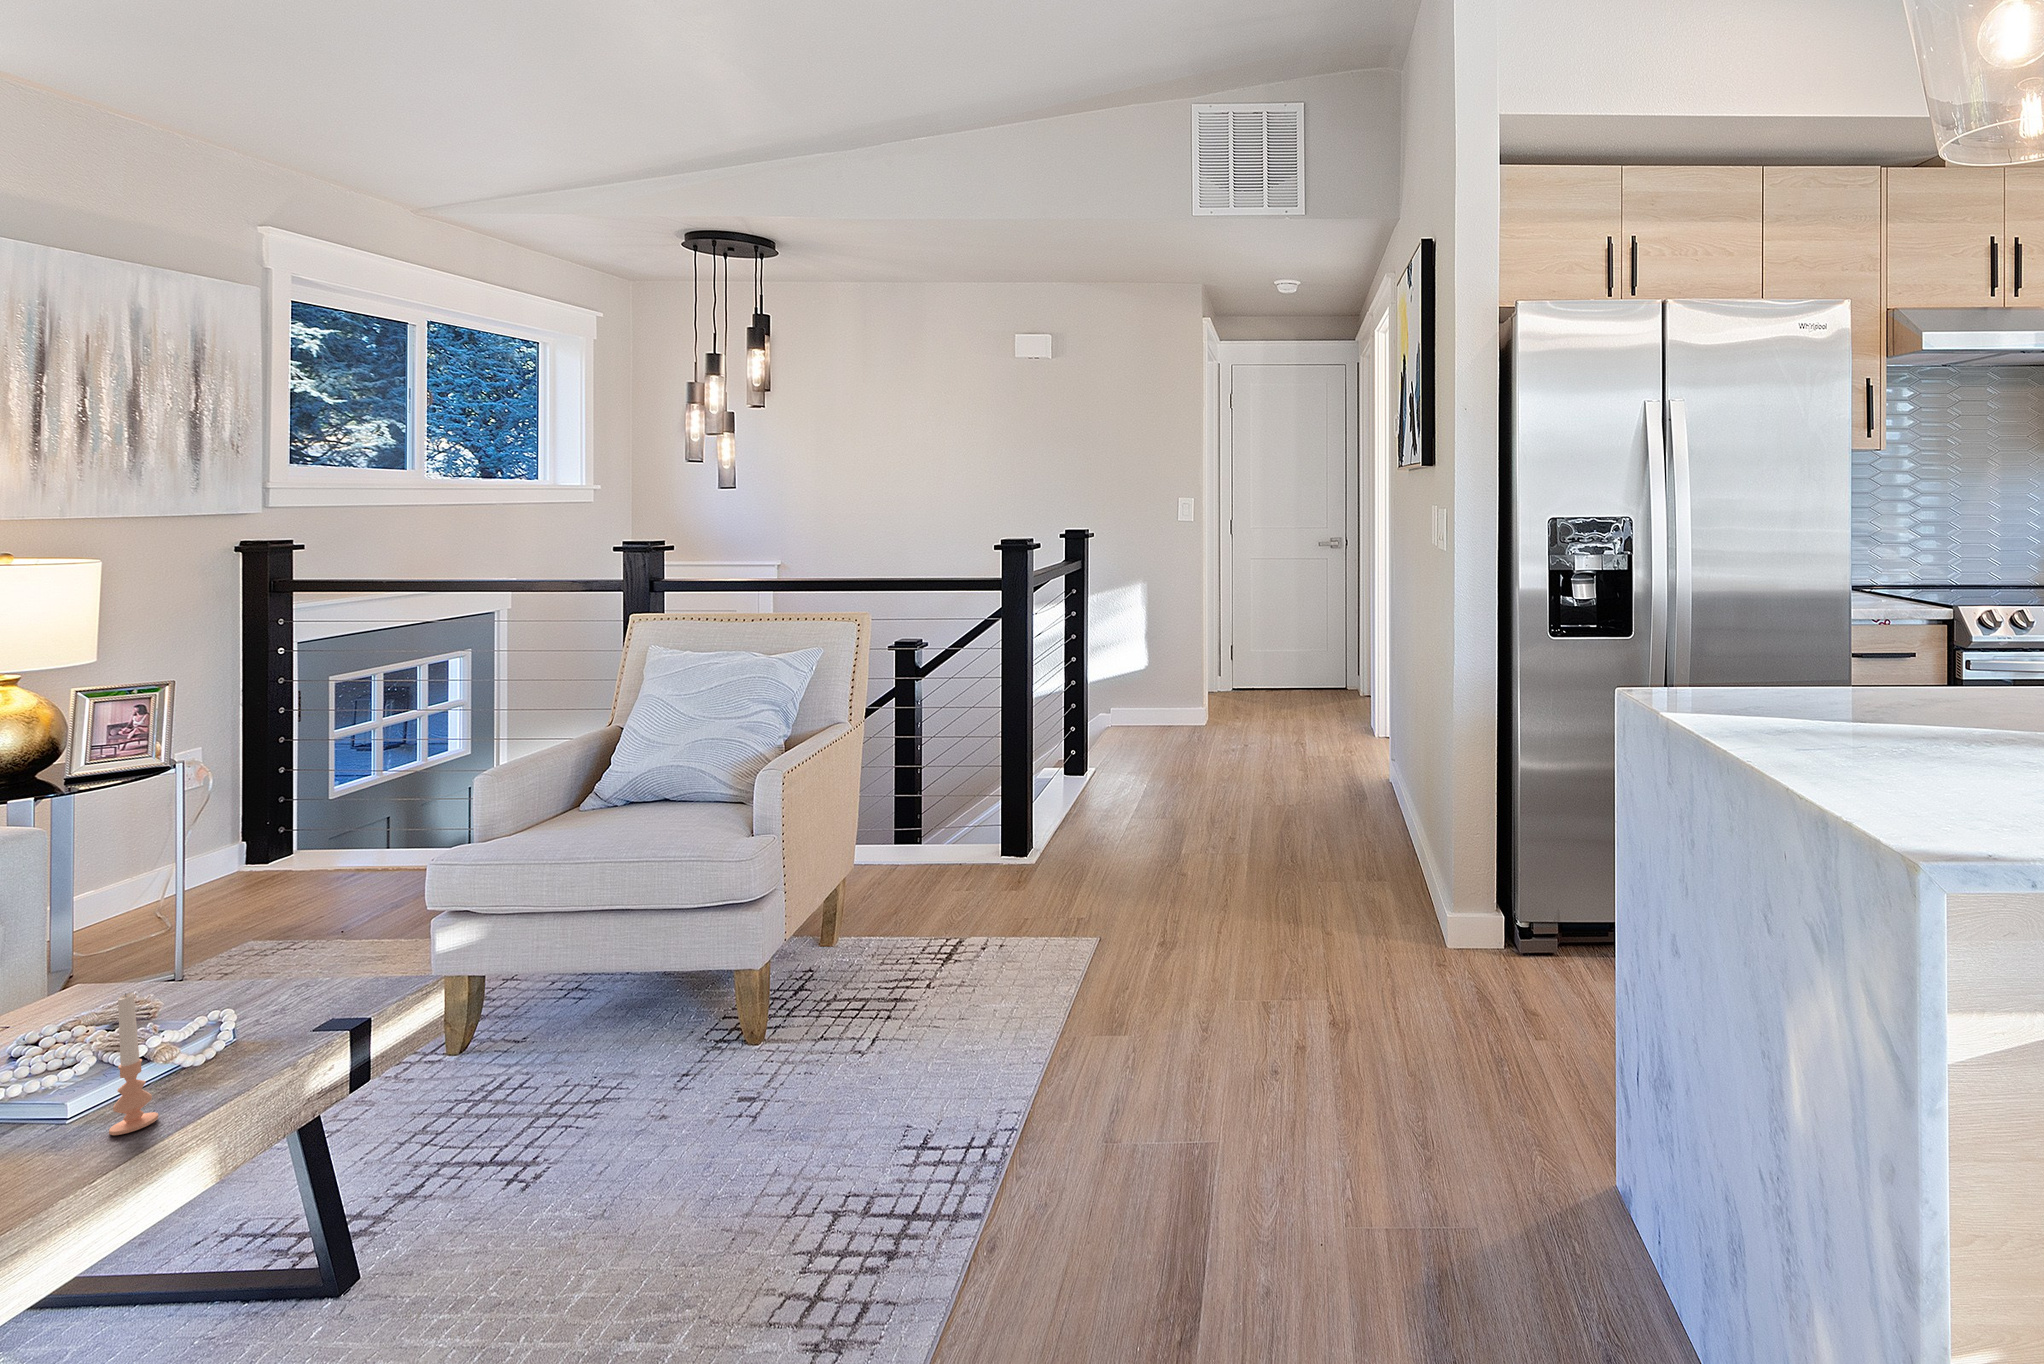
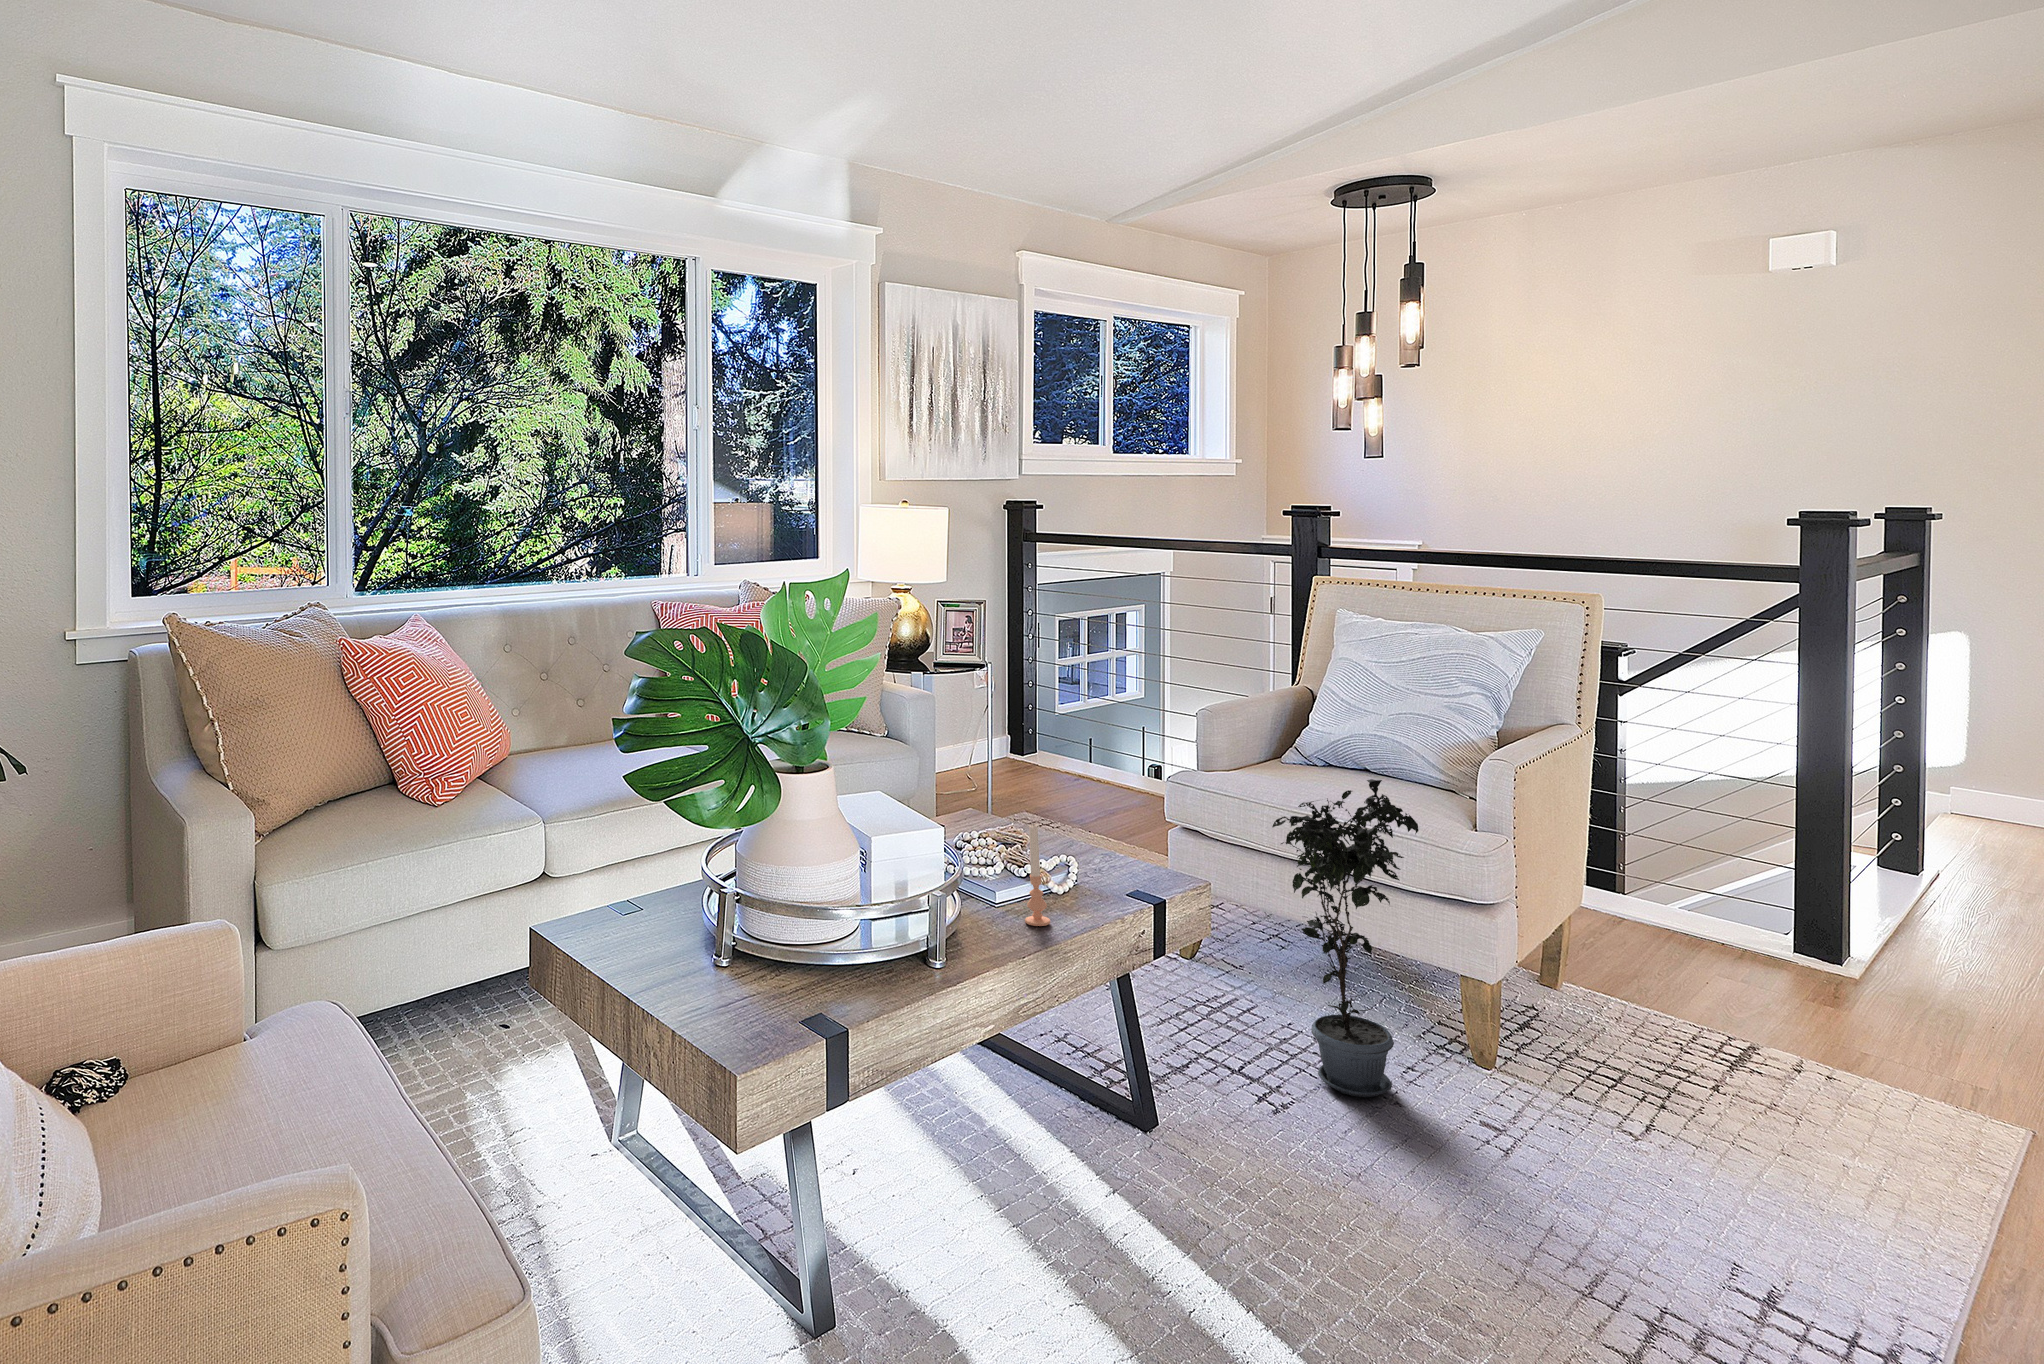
potted plant: none [534,812,693,1137] -> present [1272,779,1418,1097]

